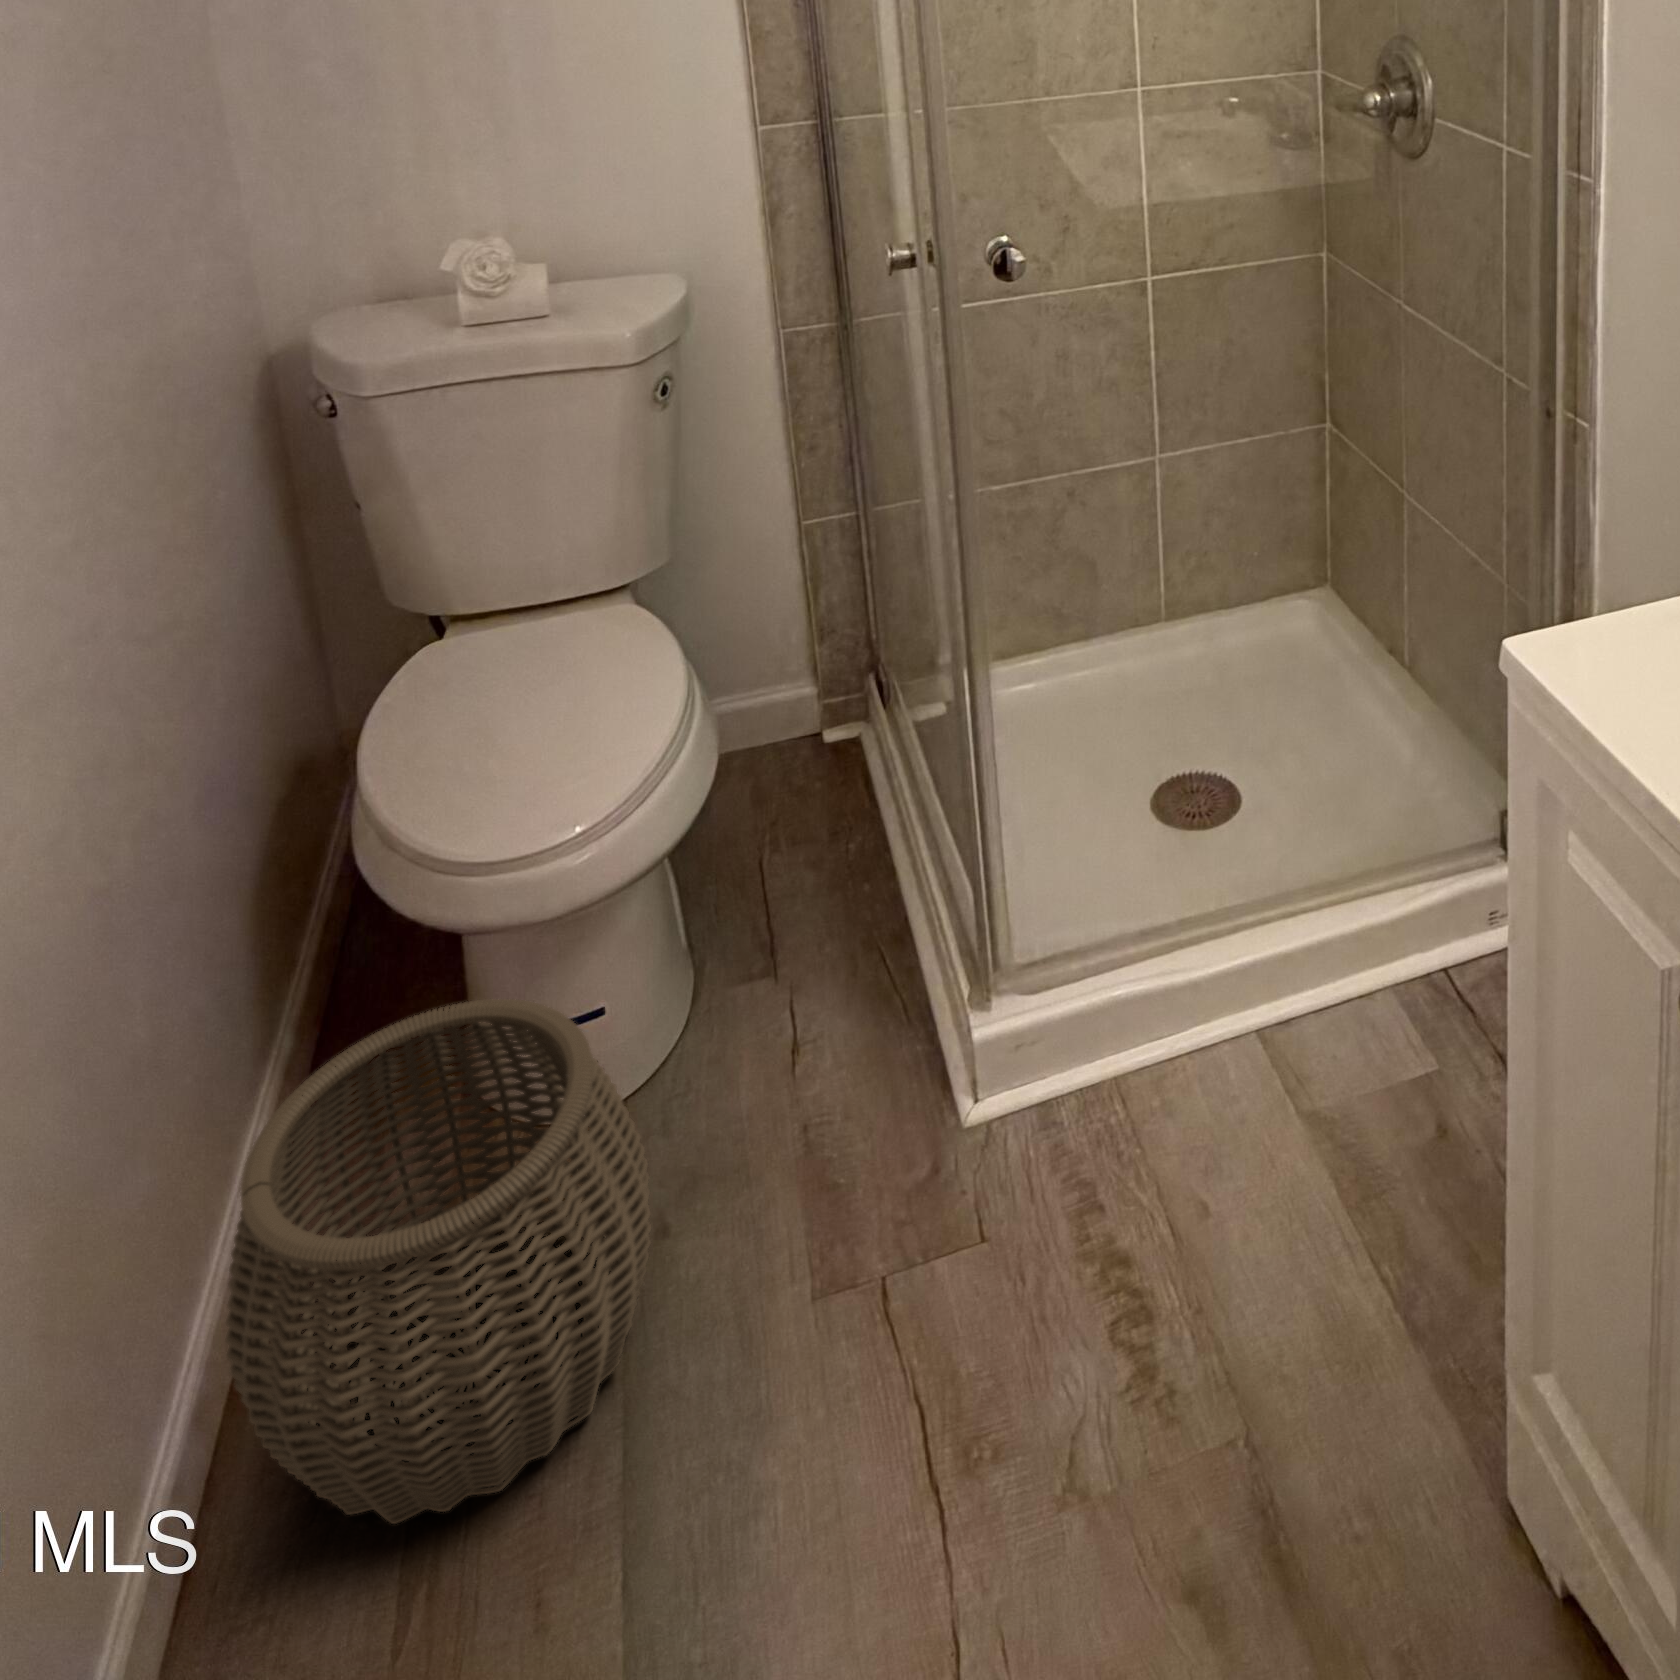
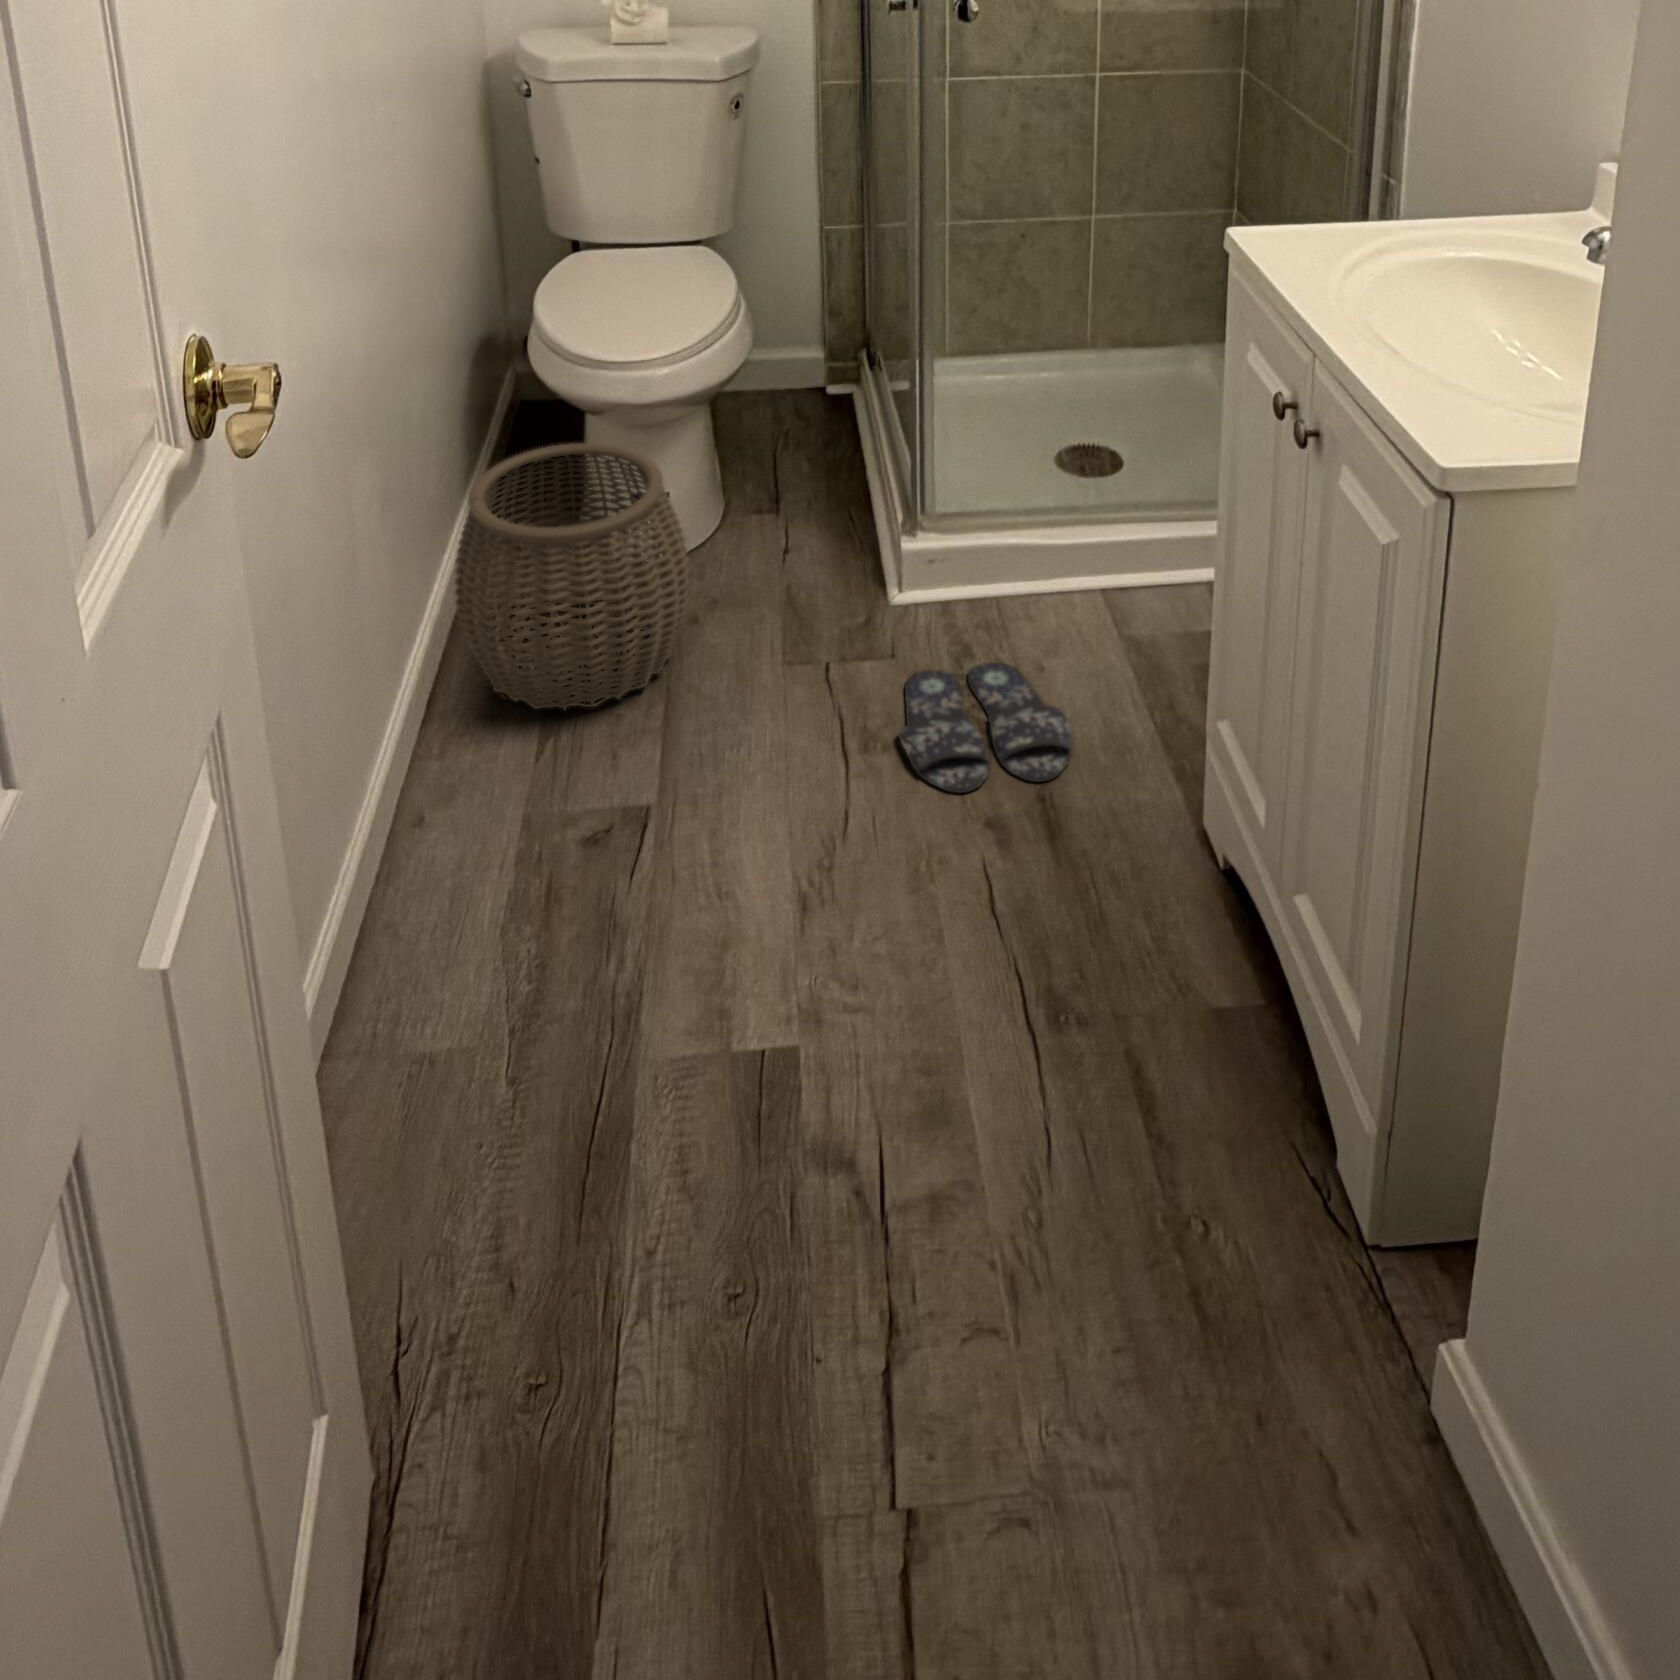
slippers: none [1012,1207,1284,1526] -> present [898,662,1071,793]

